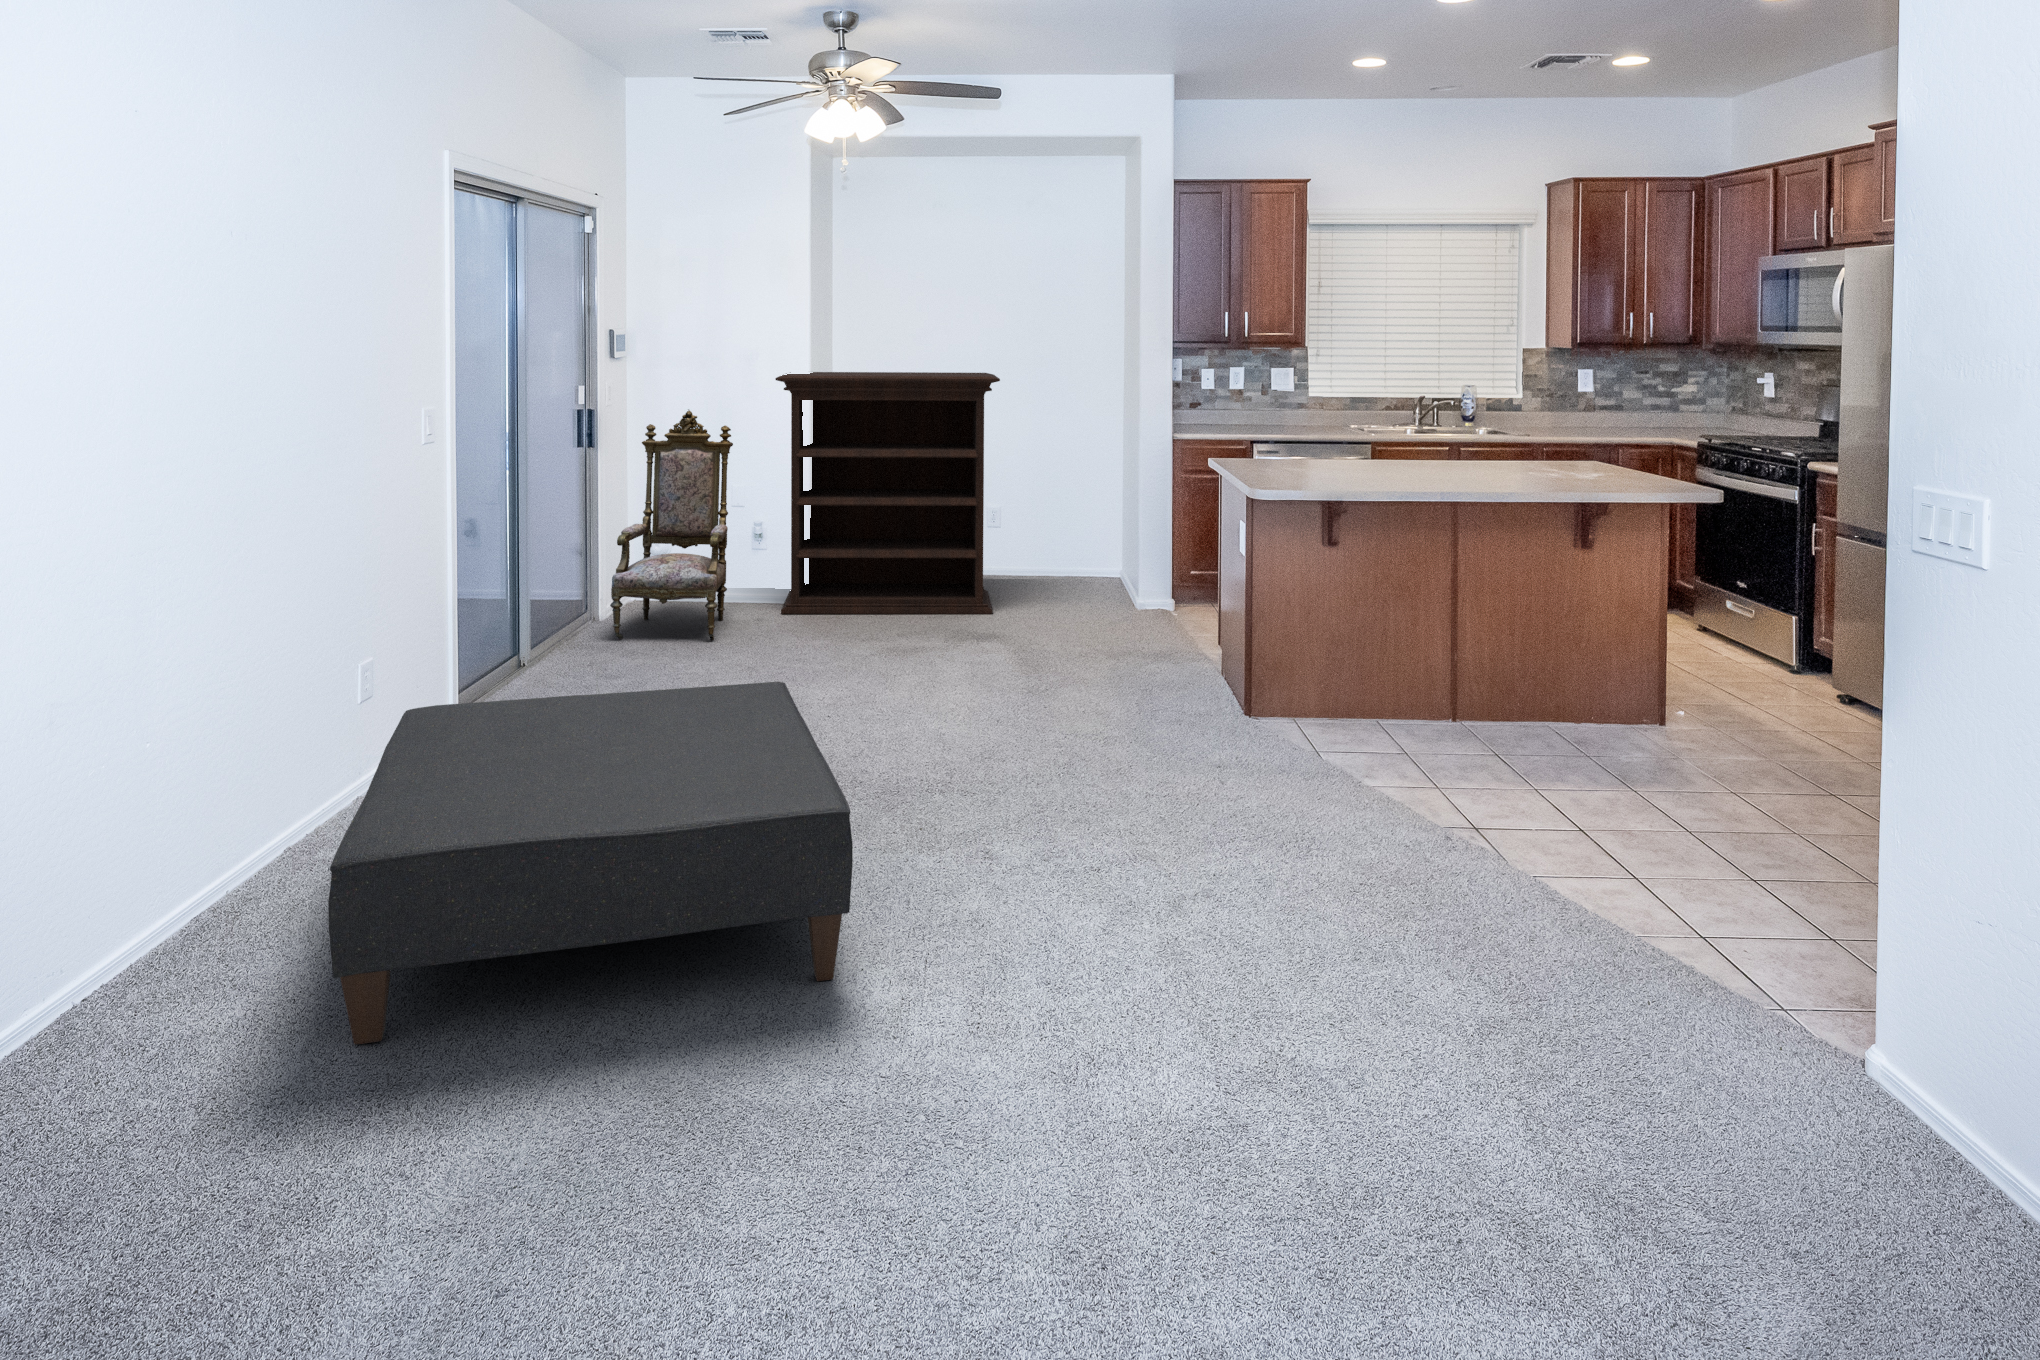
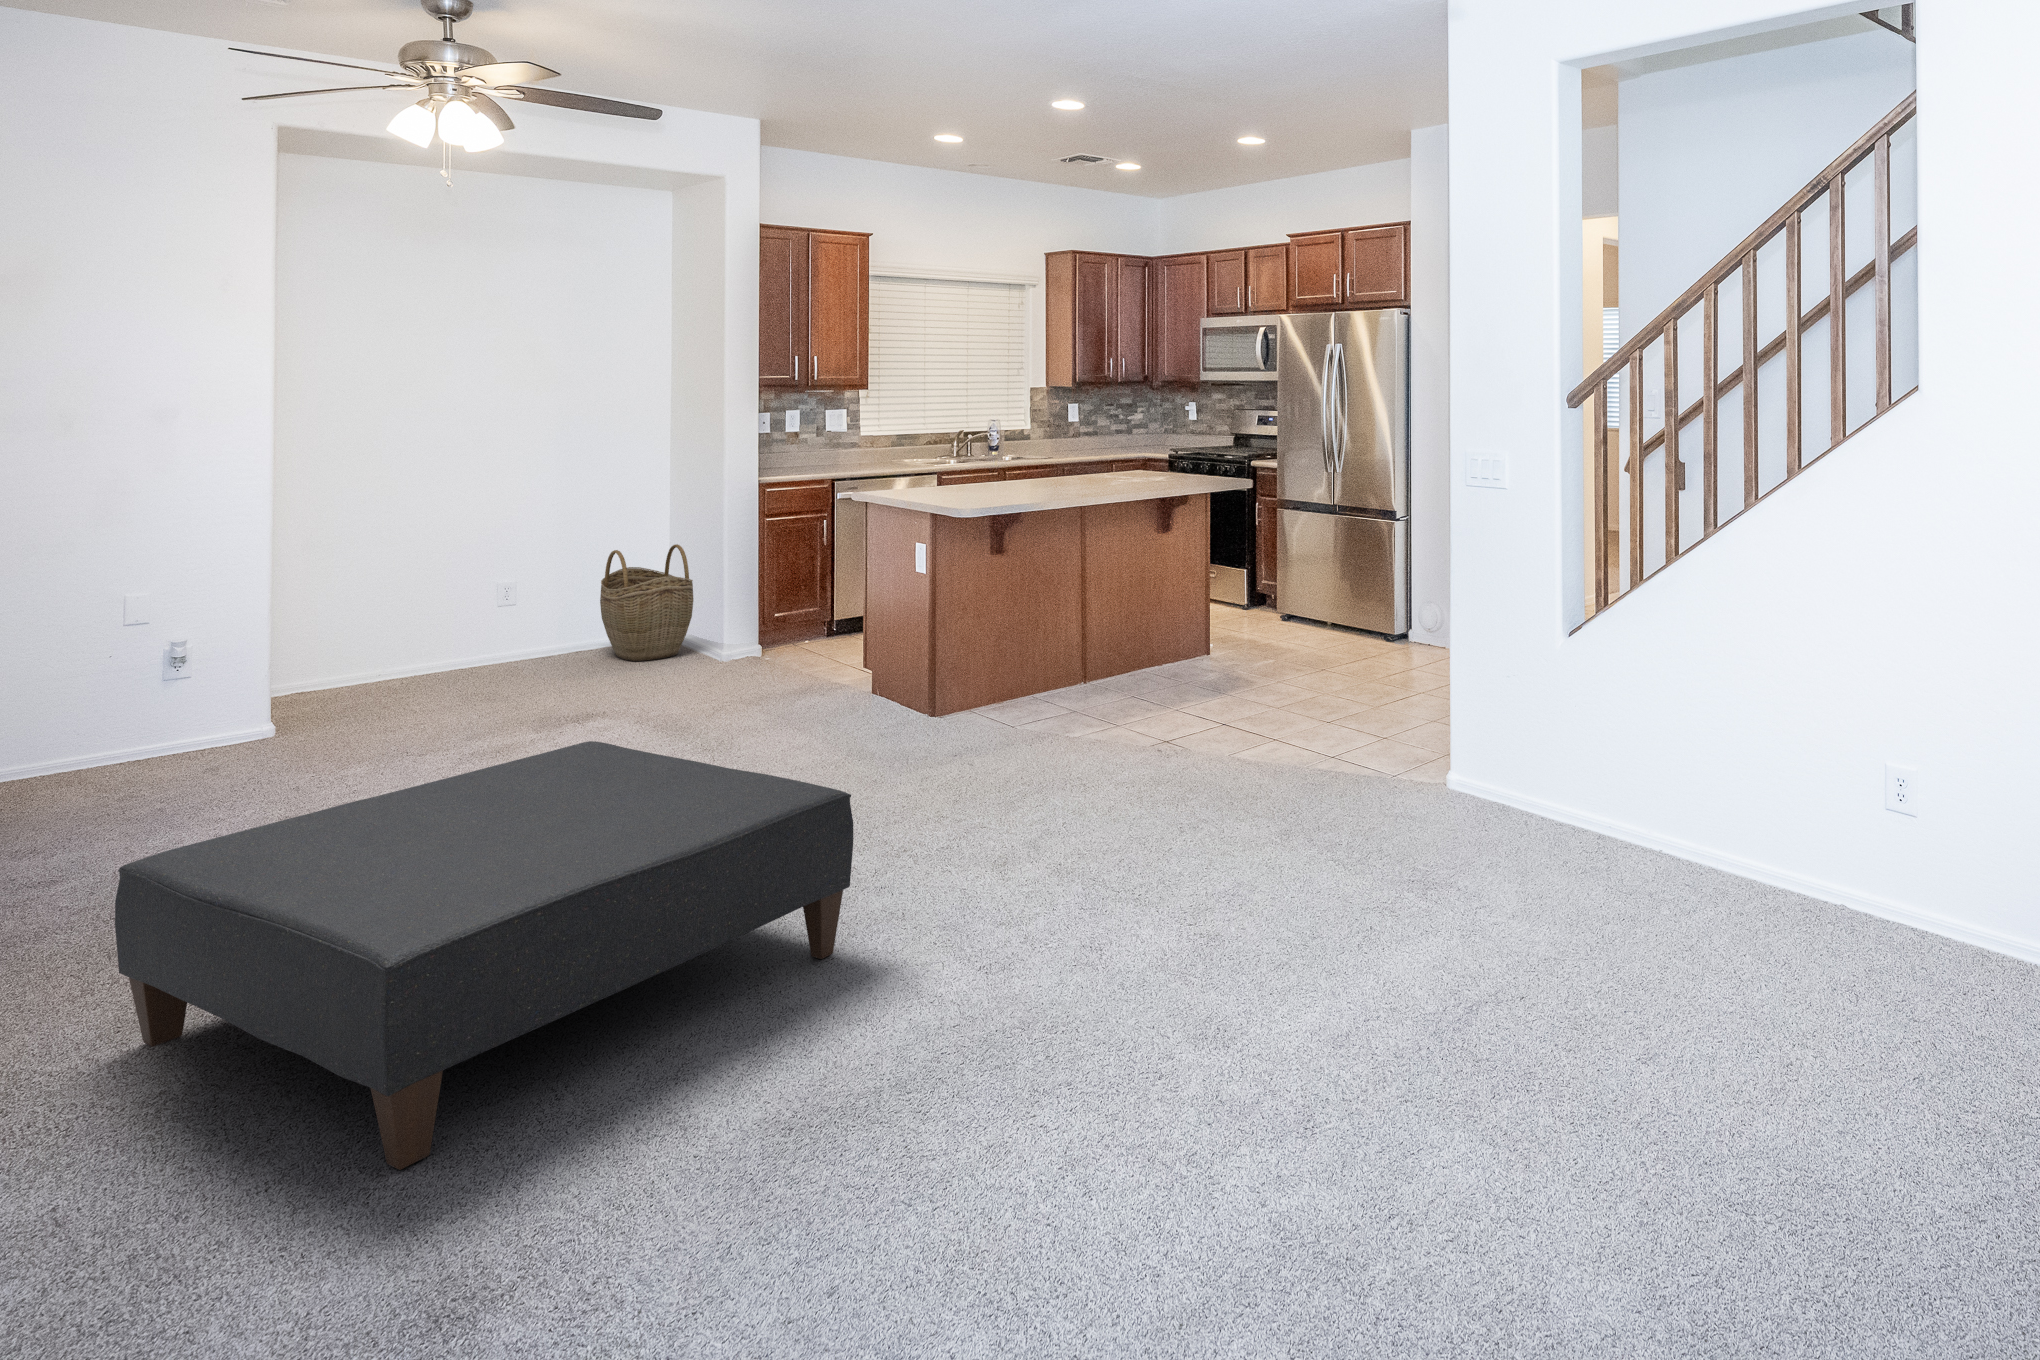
bookshelf: present [776,372,1000,614] -> none [255,422,587,734]
armchair: present [610,410,733,640] -> none [40,483,234,805]
woven basket: none [1040,493,1112,600] -> present [600,544,693,661]

